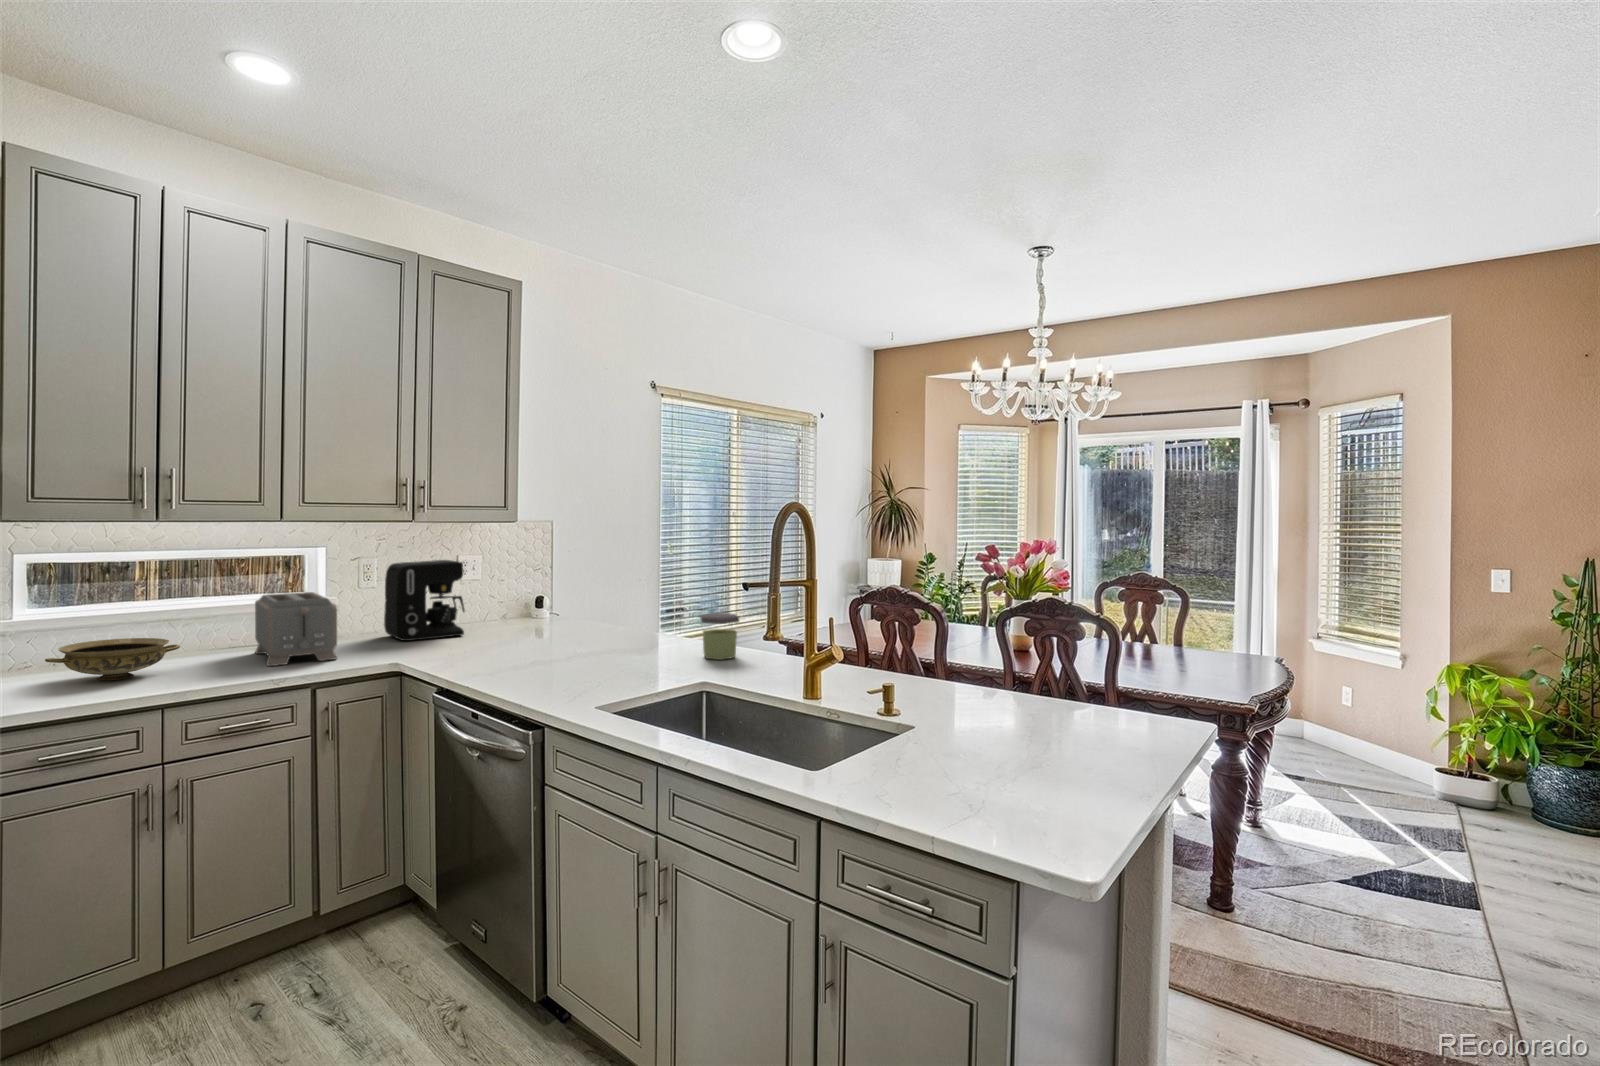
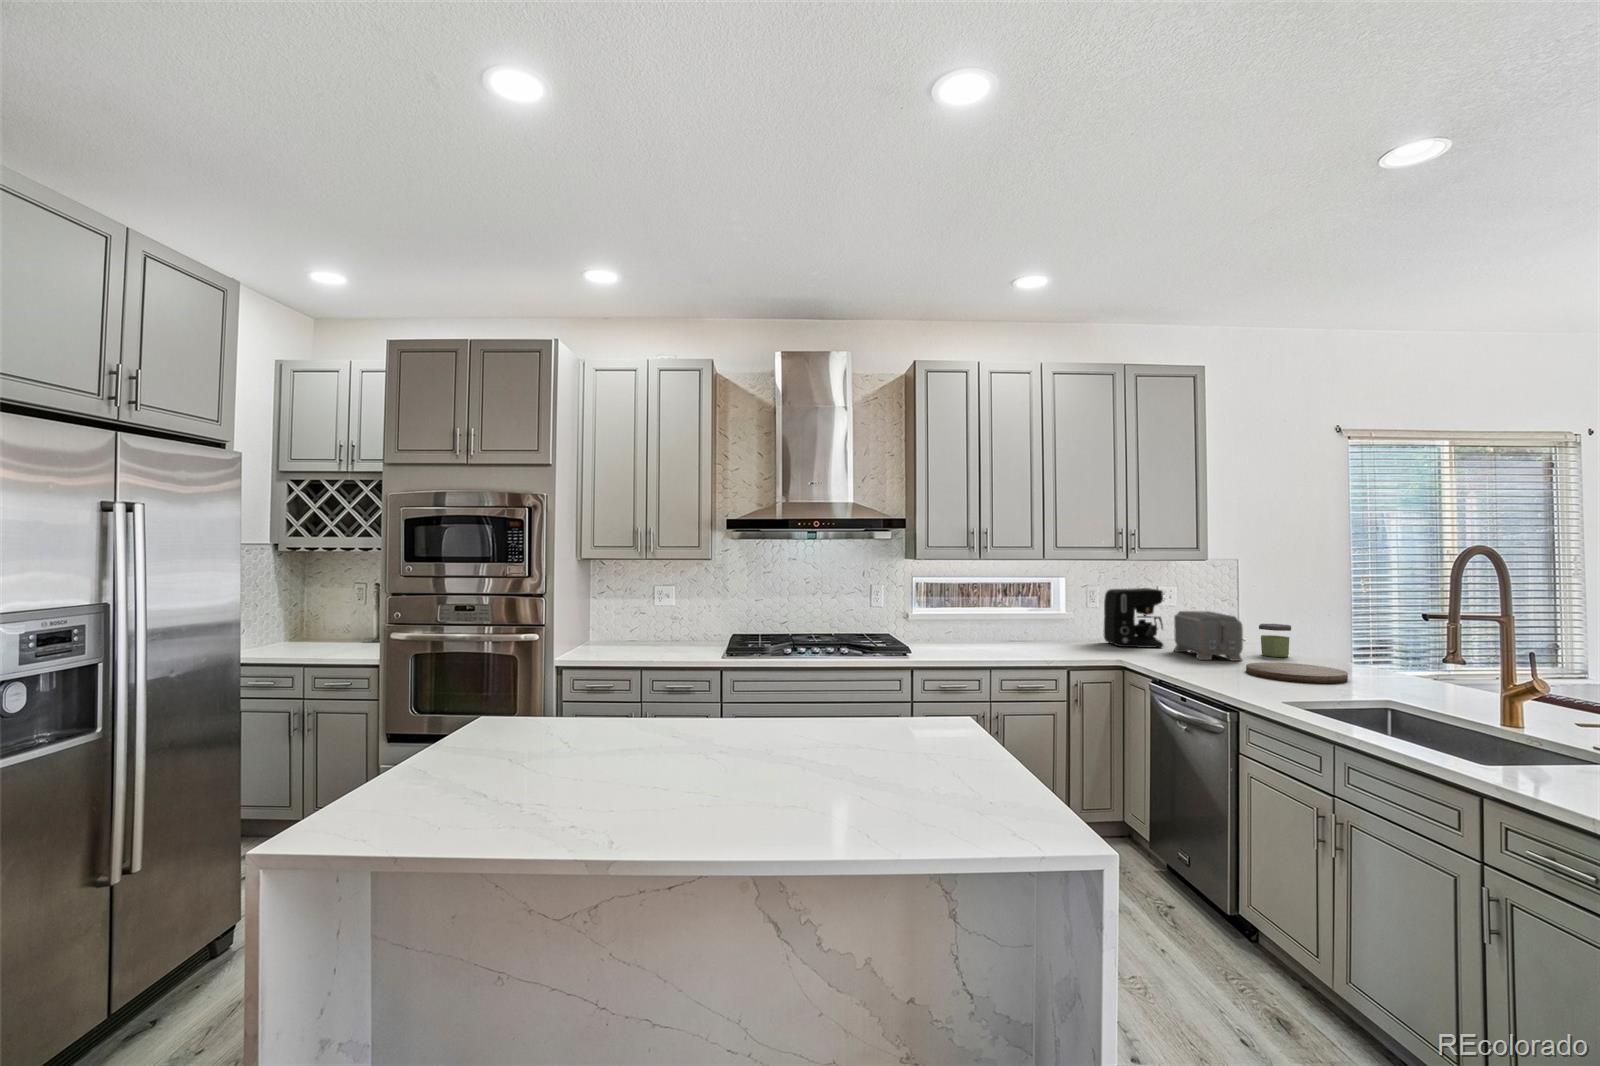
toaster: present [255,592,337,666] -> present [1174,611,1243,661]
jar: present [701,613,739,660] -> present [1259,624,1291,657]
ceramic bowl: present [45,638,180,680] -> none [936,626,993,649]
cutting board: none [558,642,661,668] -> present [1246,662,1348,683]

